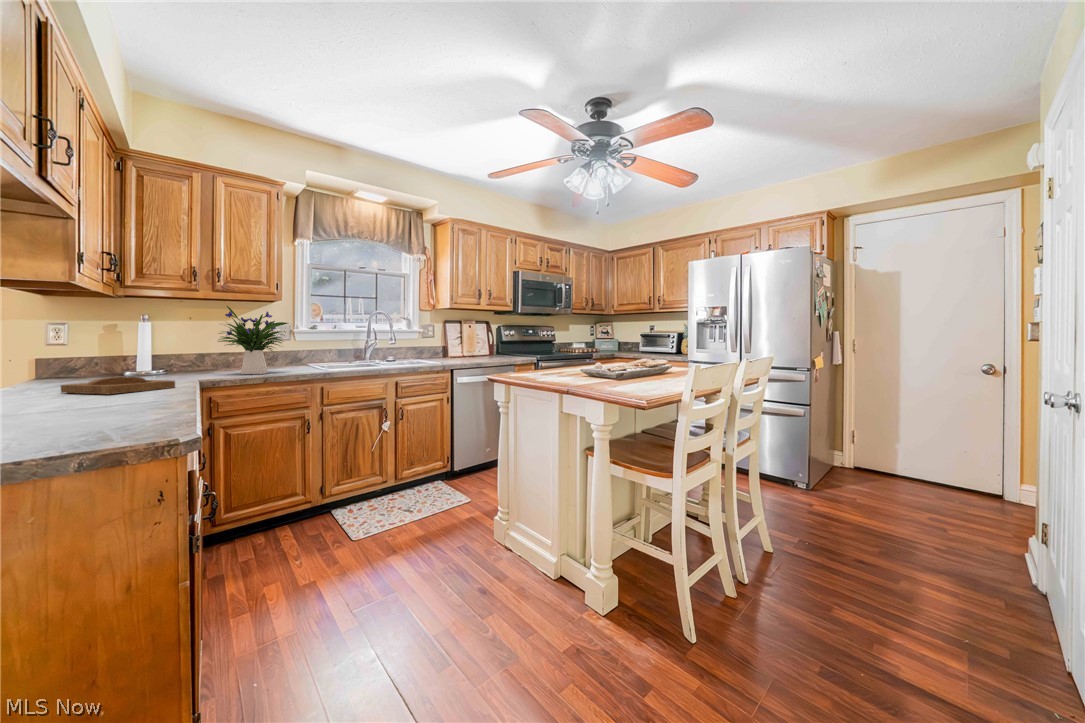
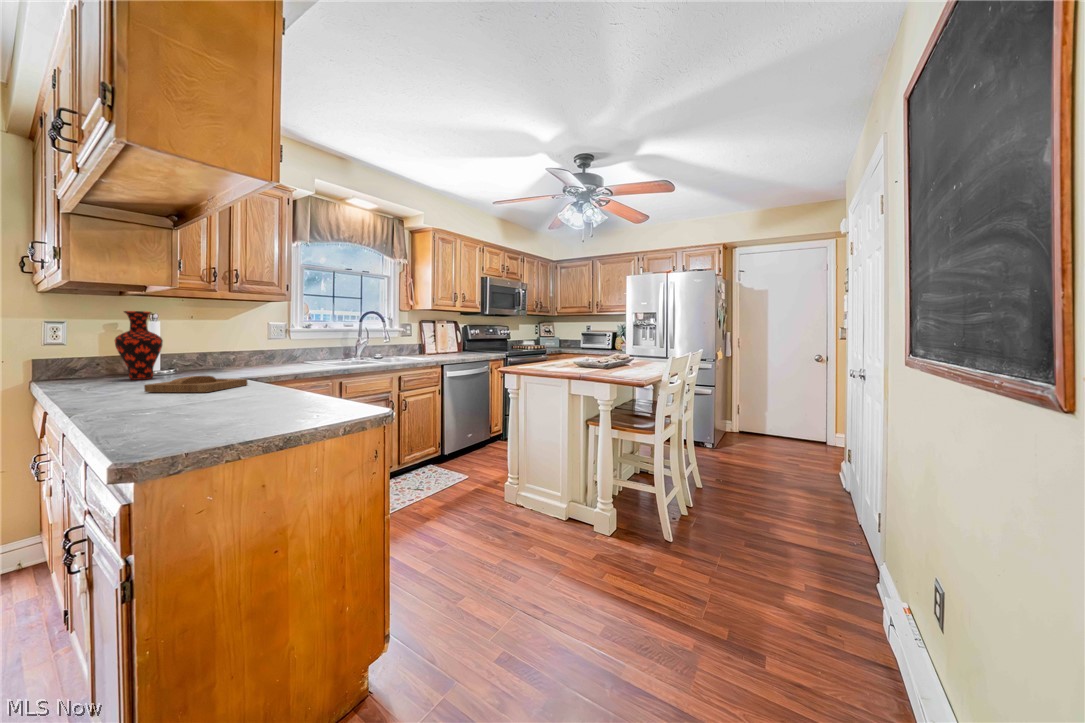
flower arrangement: present [219,306,288,374] -> none [236,306,307,372]
vase: none [89,312,136,380] -> present [115,311,163,380]

